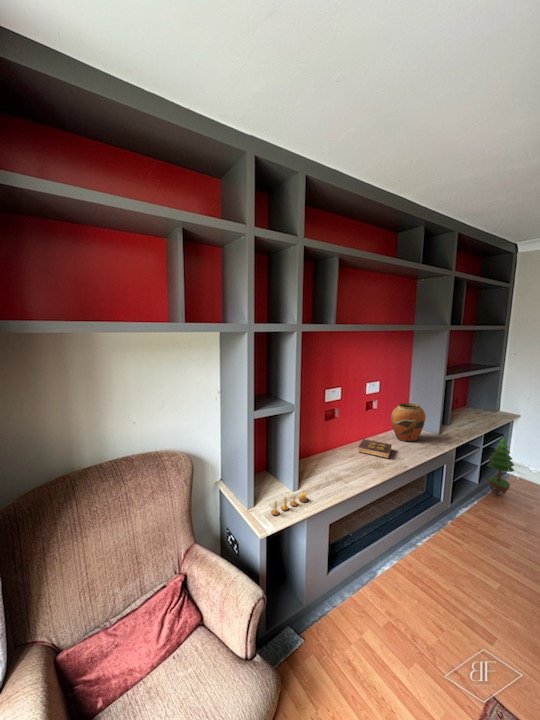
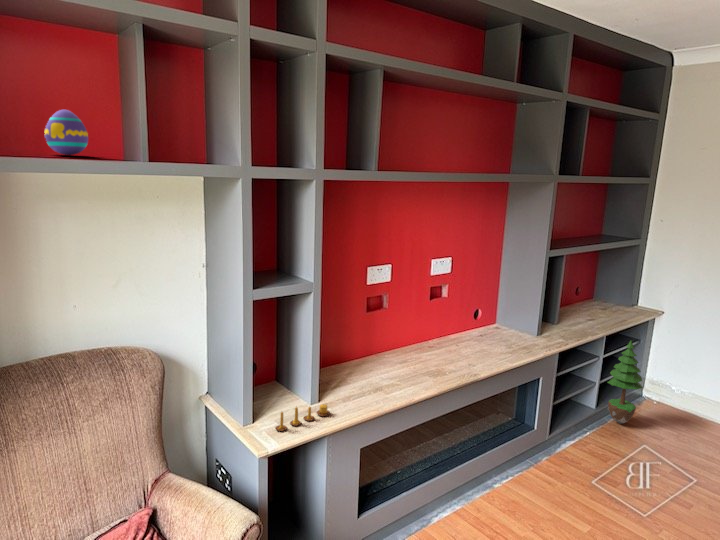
decorative egg: none [117,291,145,322] -> present [45,110,88,155]
vase: present [391,403,426,442] -> none [467,290,517,345]
hardback book: present [358,439,392,459] -> none [414,341,463,366]

